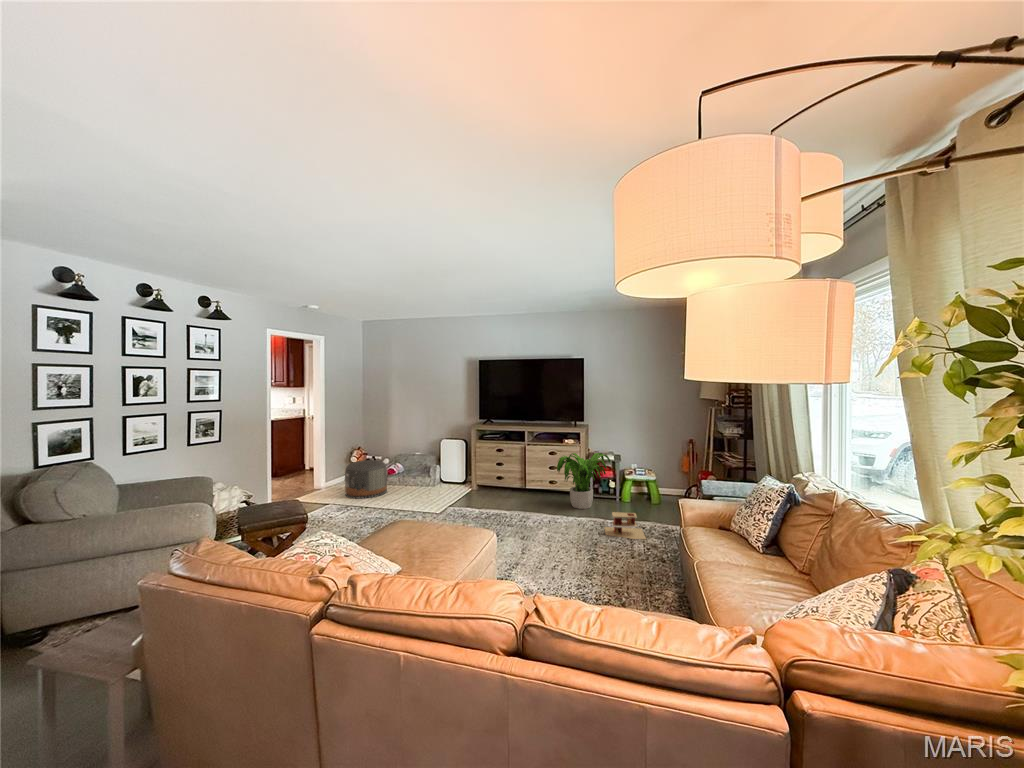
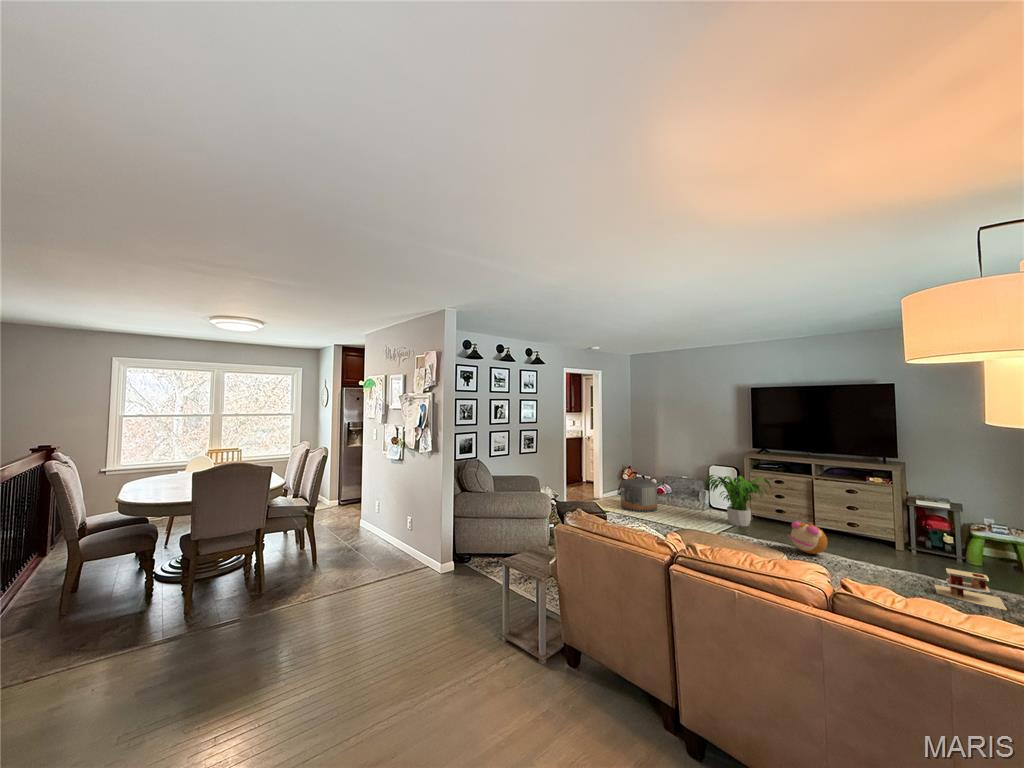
potted plant: present [557,453,610,509] -> present [705,475,772,526]
plush toy: none [502,487,534,517] -> present [787,521,827,554]

